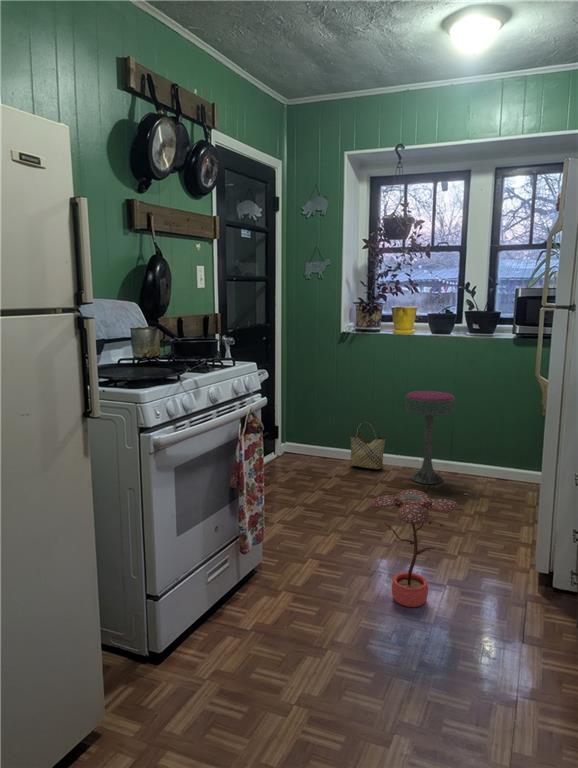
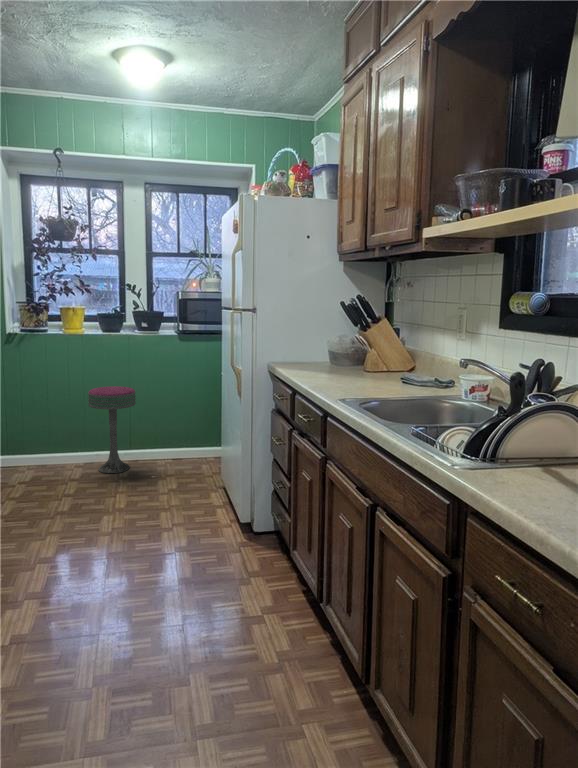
woven basket: present [350,419,385,469] -> none [28,420,68,470]
potted plant: present [370,489,458,607] -> none [111,477,189,582]

